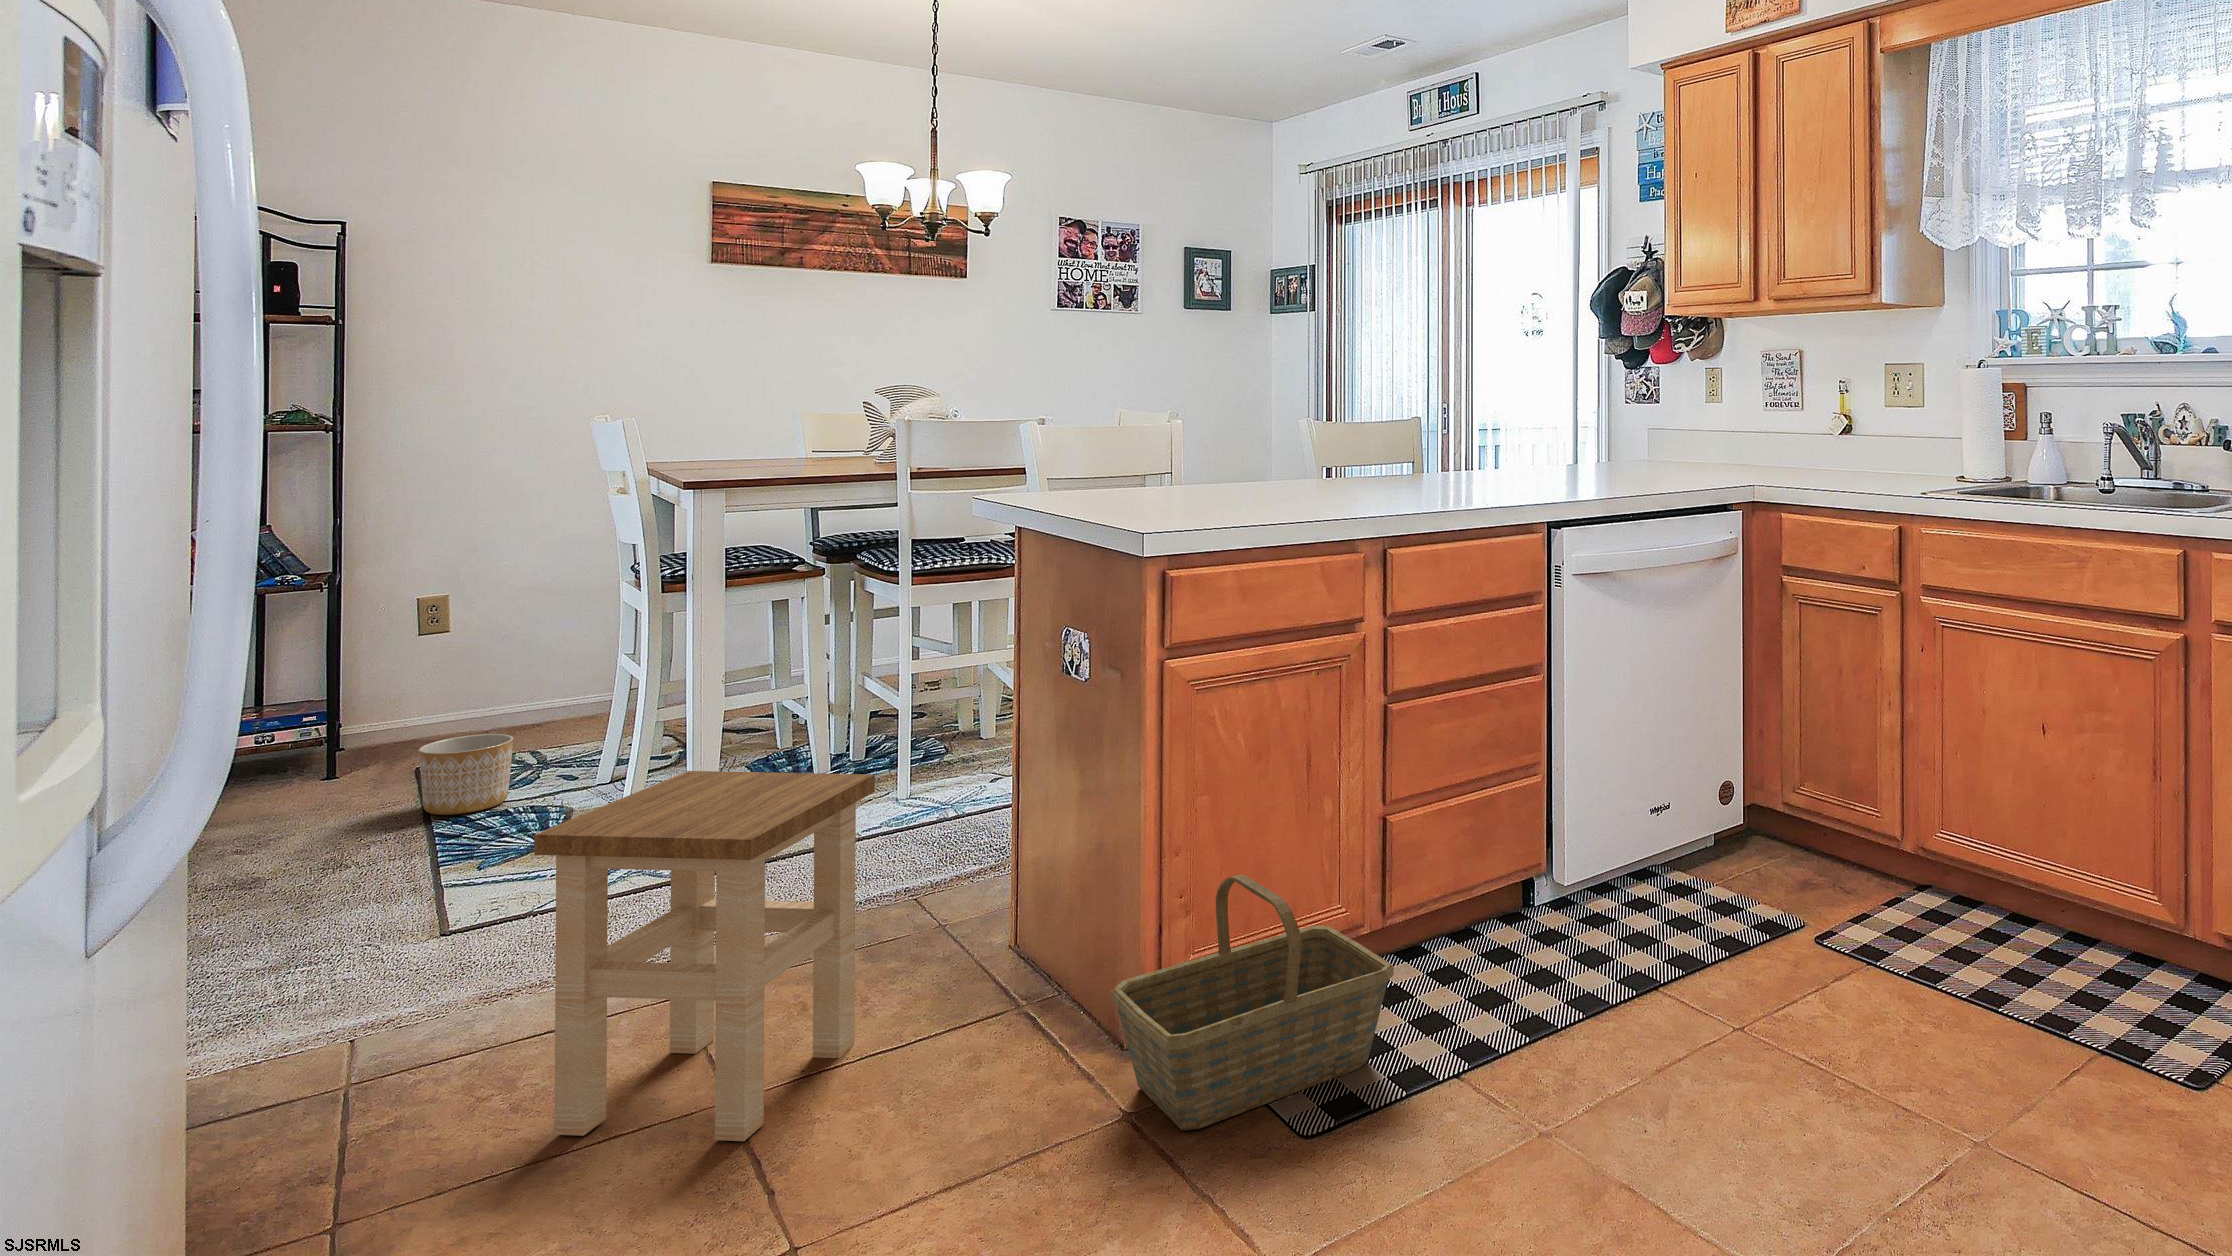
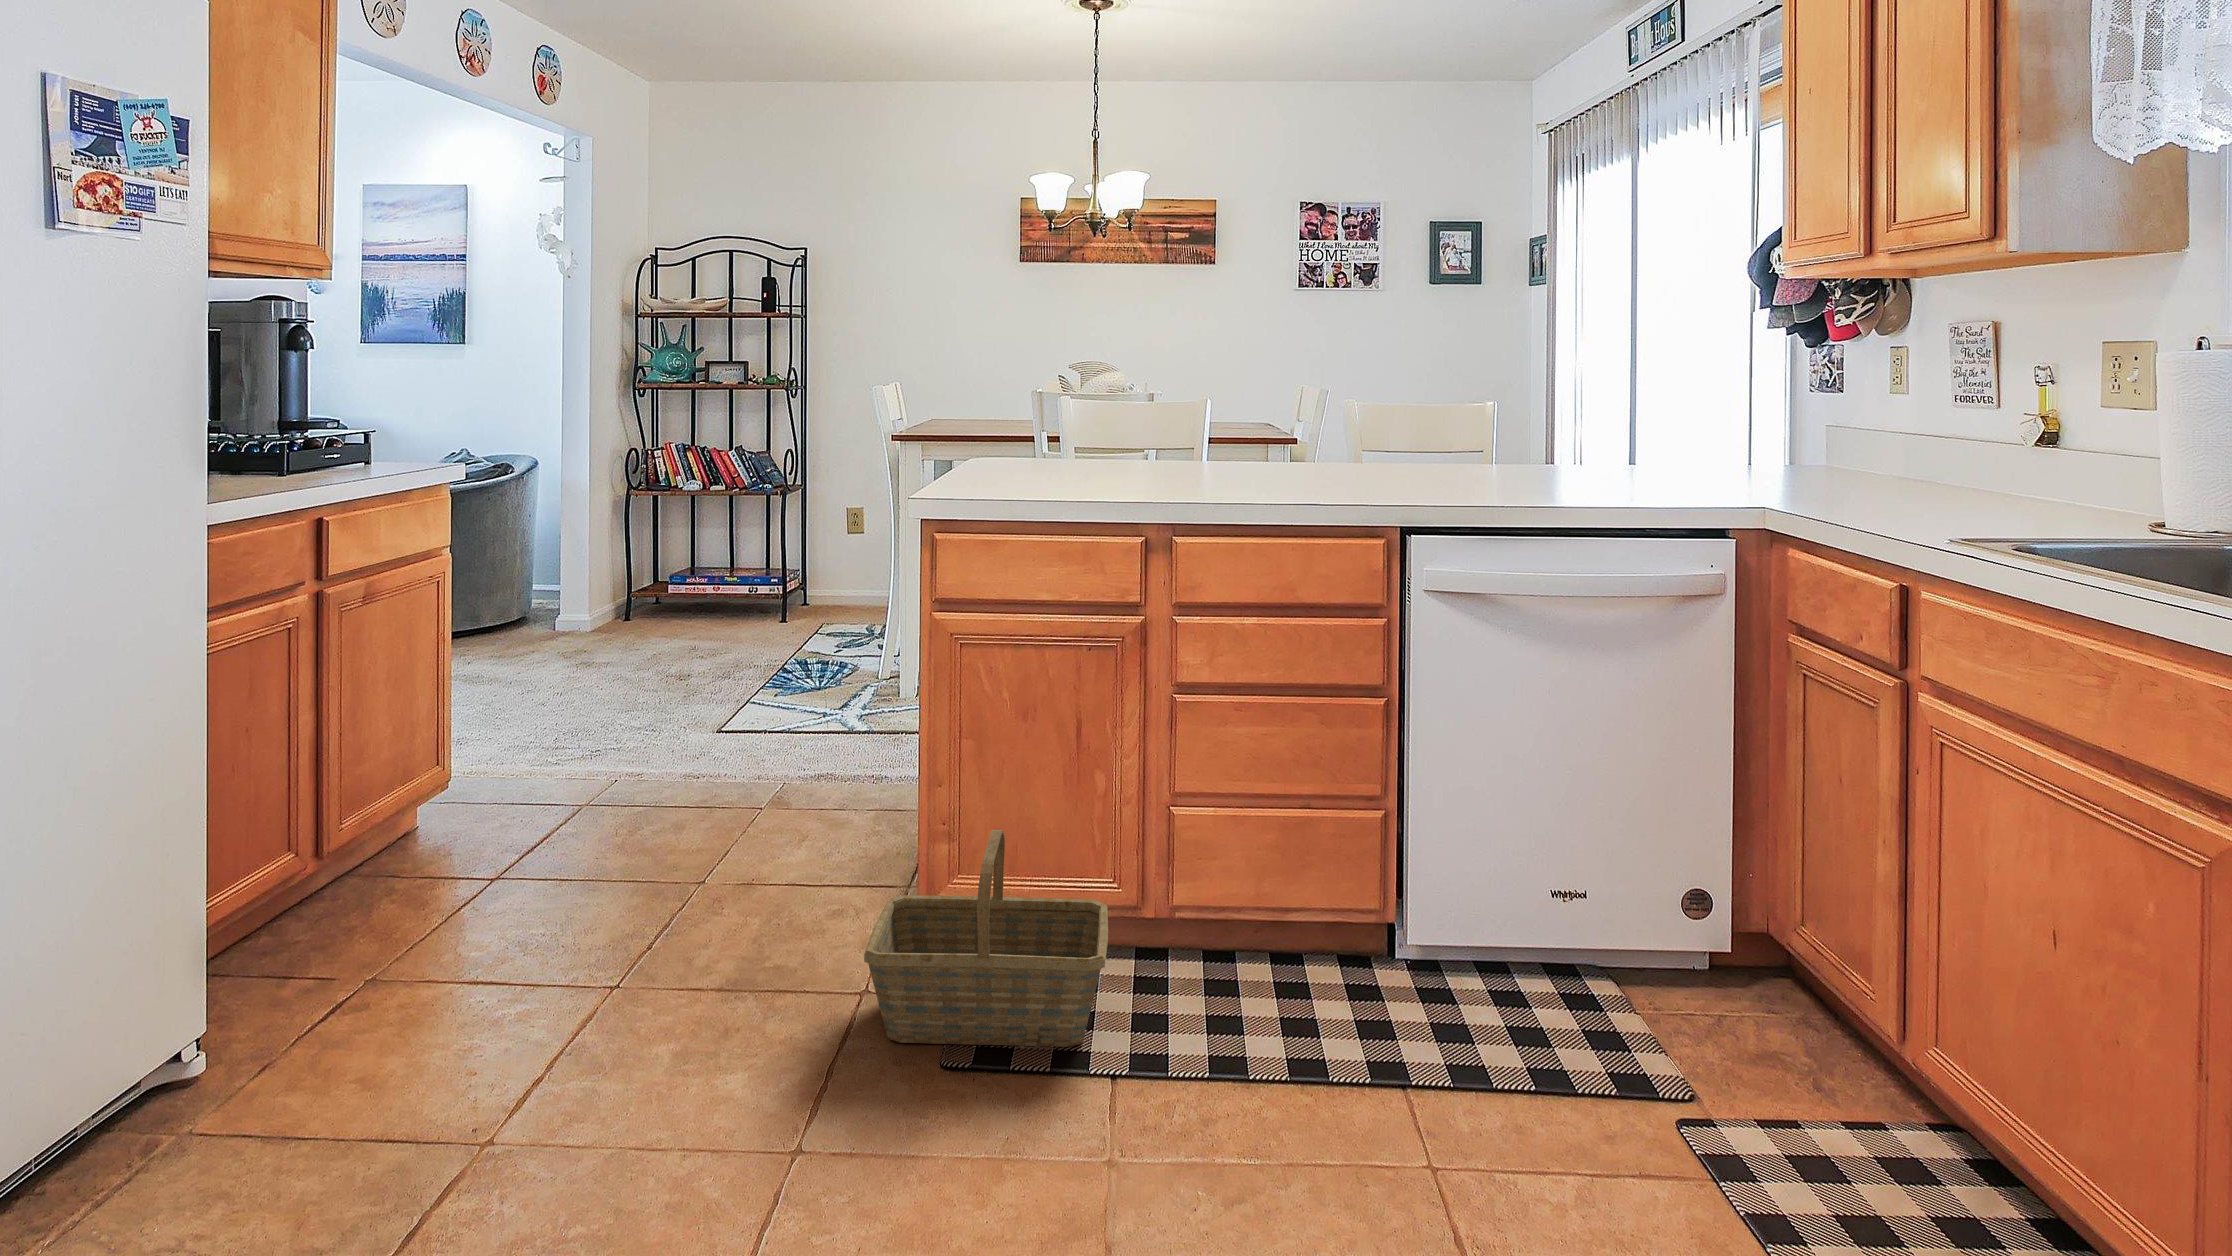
planter: present [419,734,513,815] -> none [777,610,830,664]
stool: present [534,771,875,1141] -> none [591,654,810,931]

